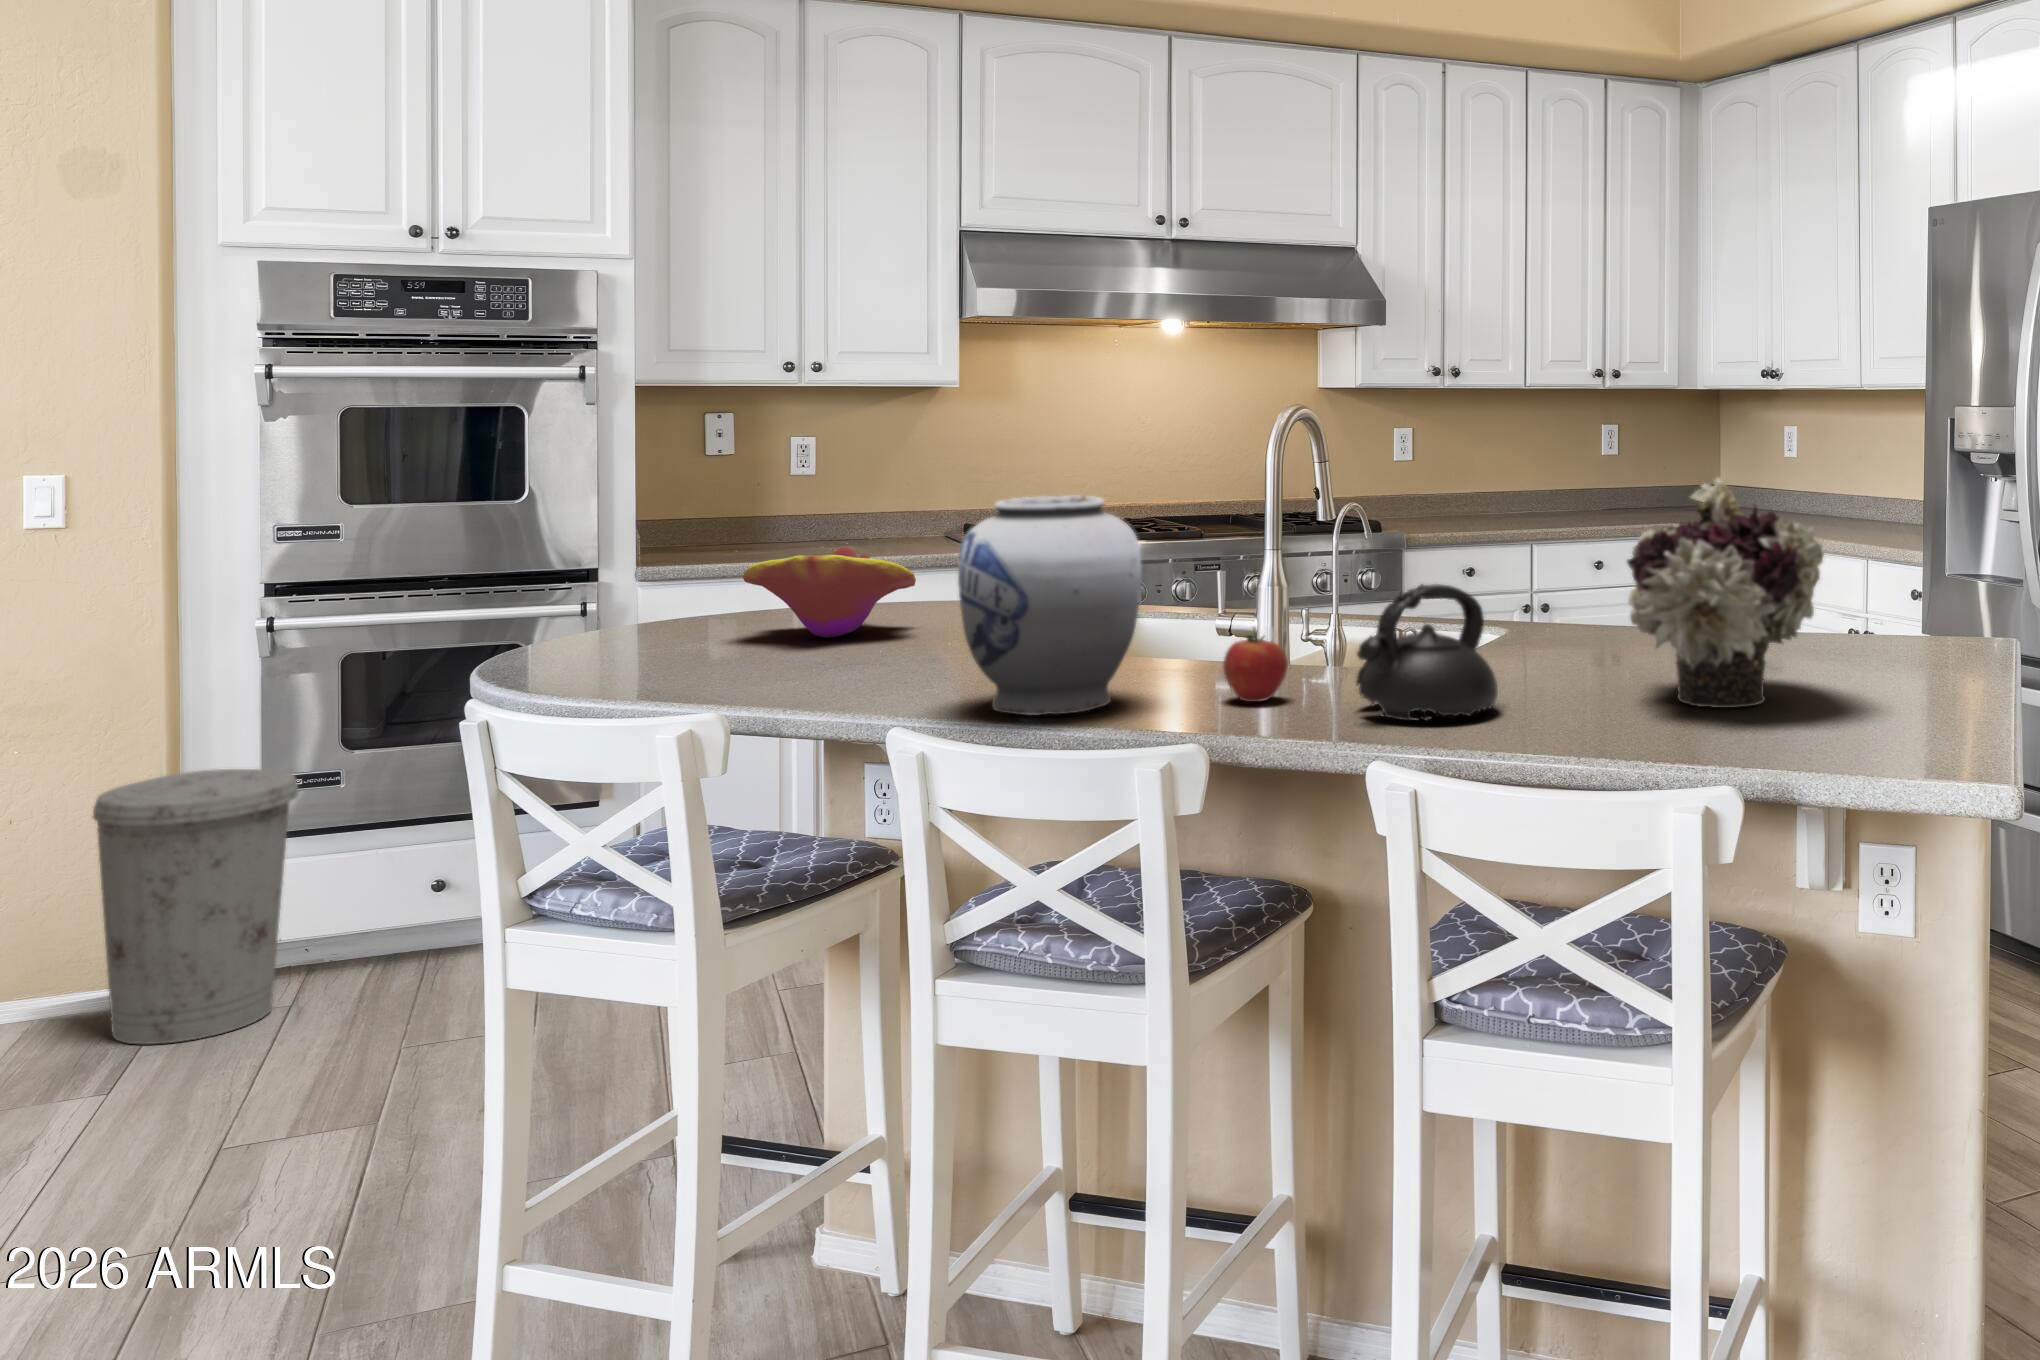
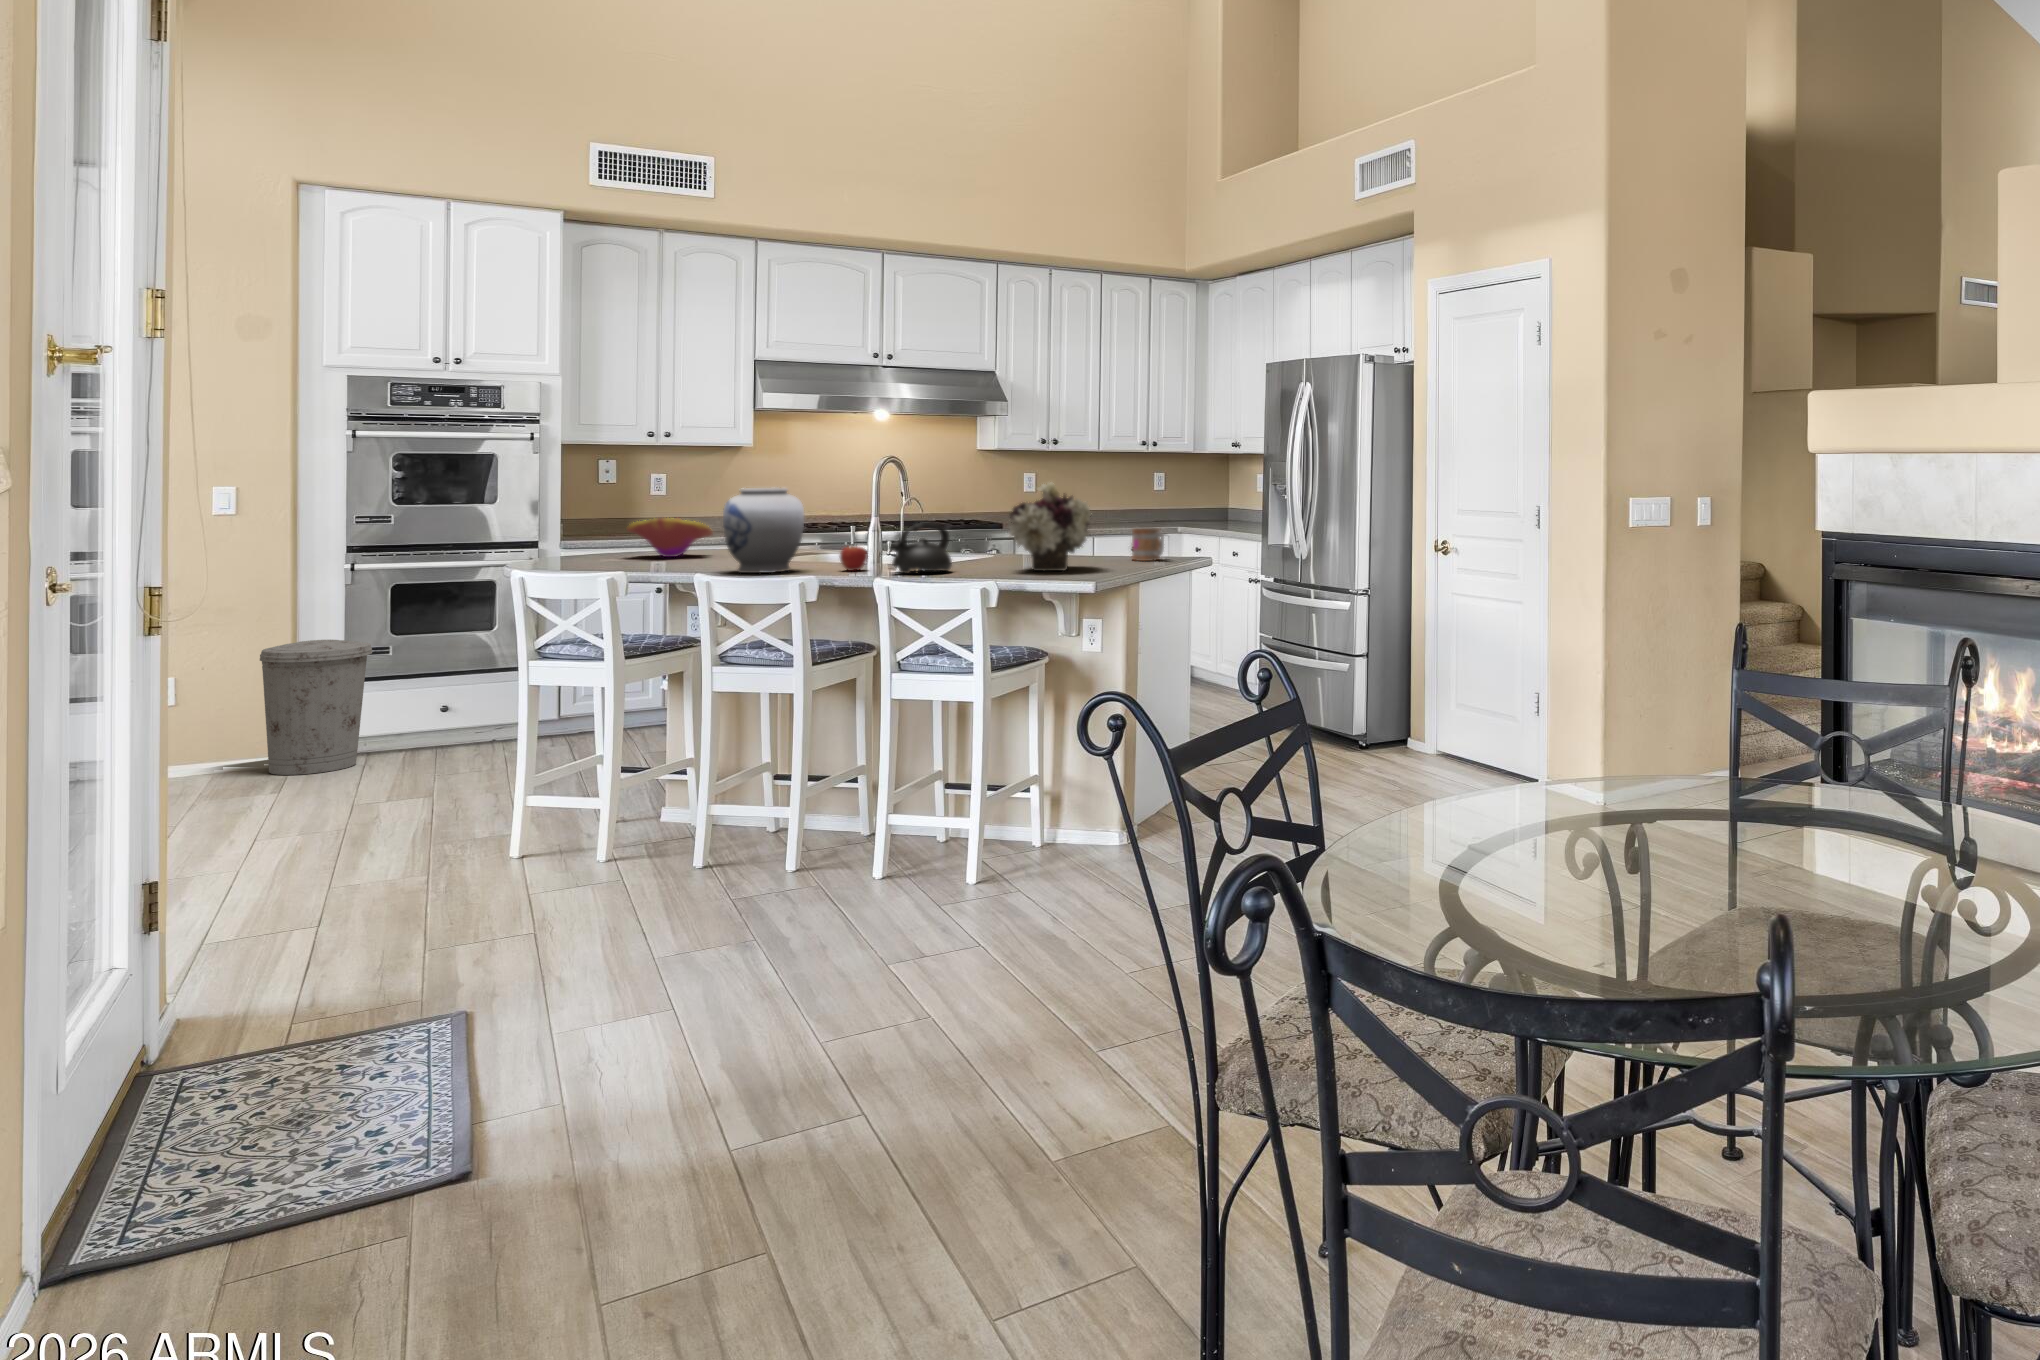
mug: none [1831,573,1919,655] -> present [1131,528,1164,561]

